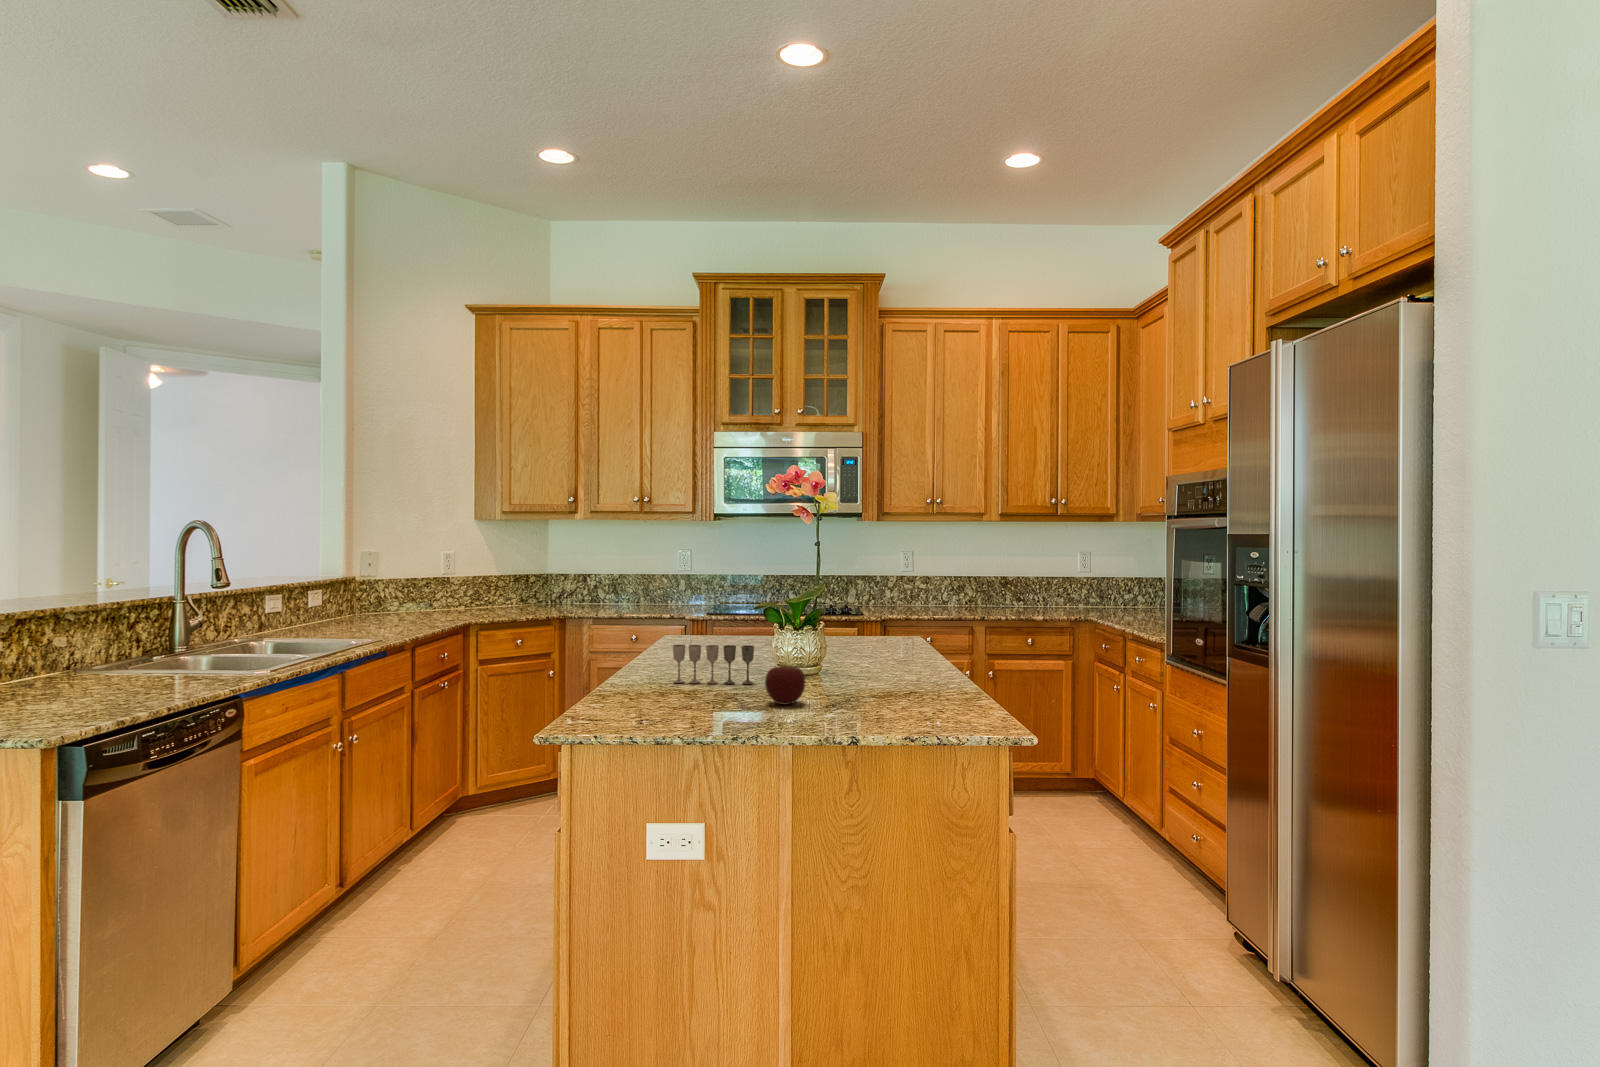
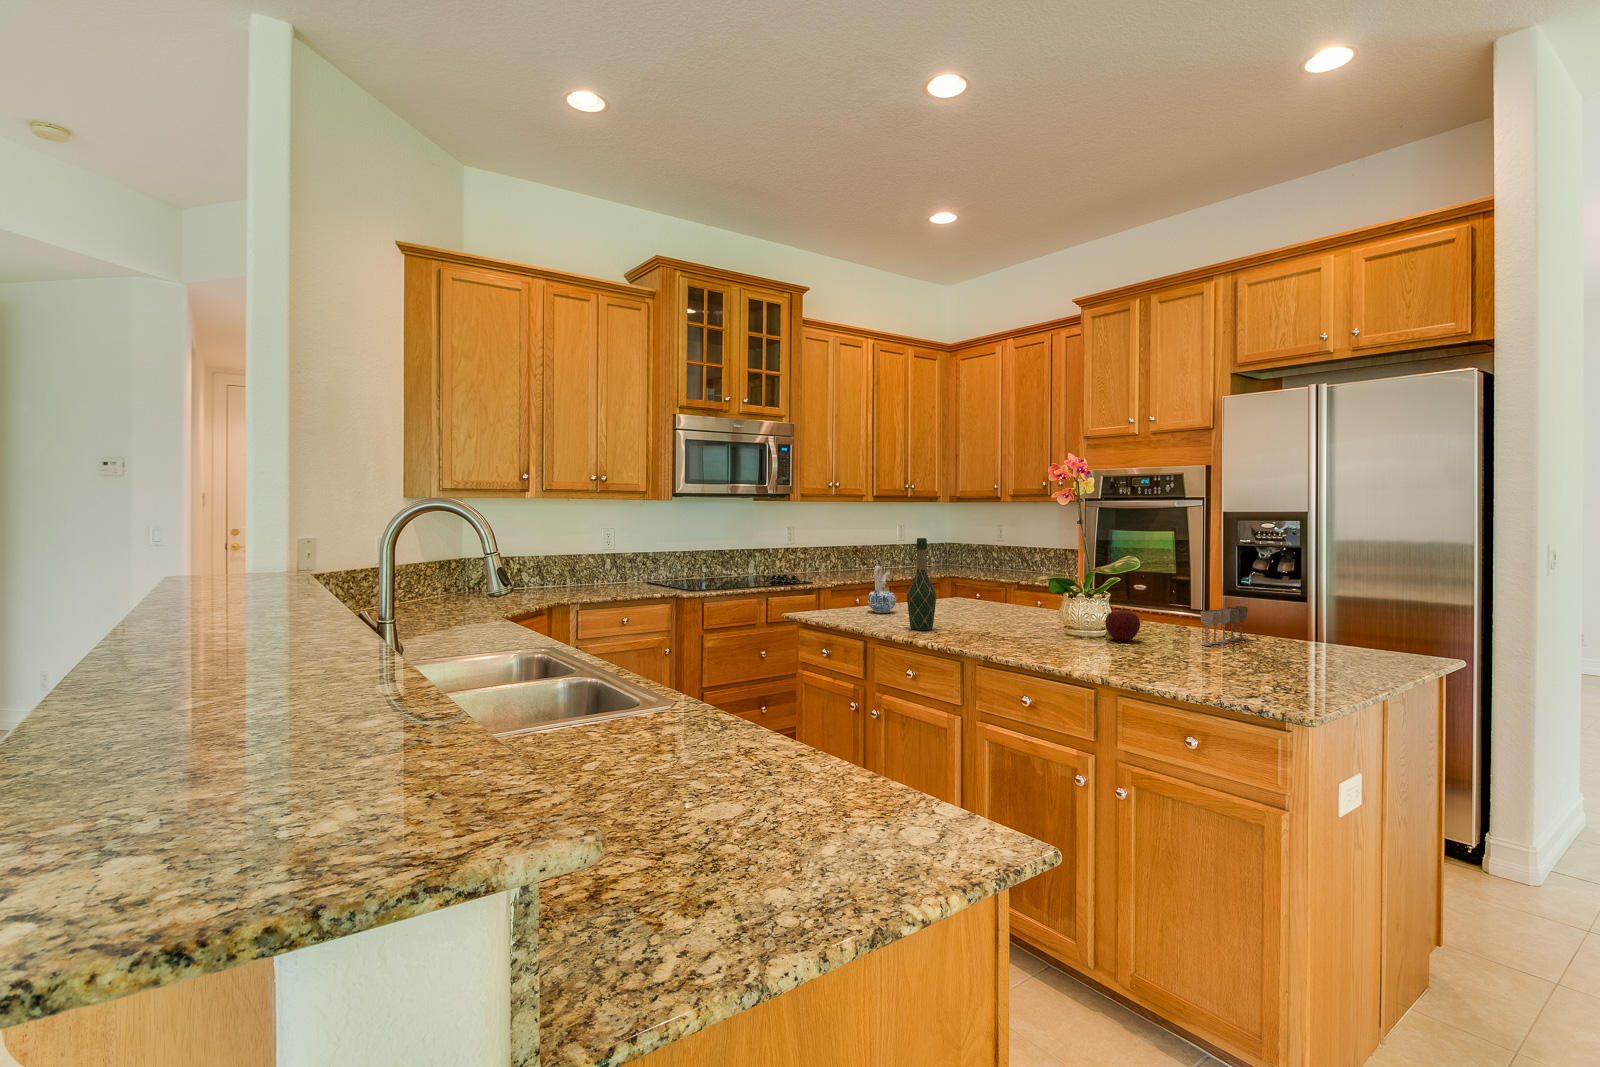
wine bottle: none [653,566,686,669] -> present [907,538,936,630]
ceramic pitcher: none [713,596,745,650] -> present [868,566,896,613]
wine glass: present [673,645,754,684] -> present [1200,606,1248,646]

